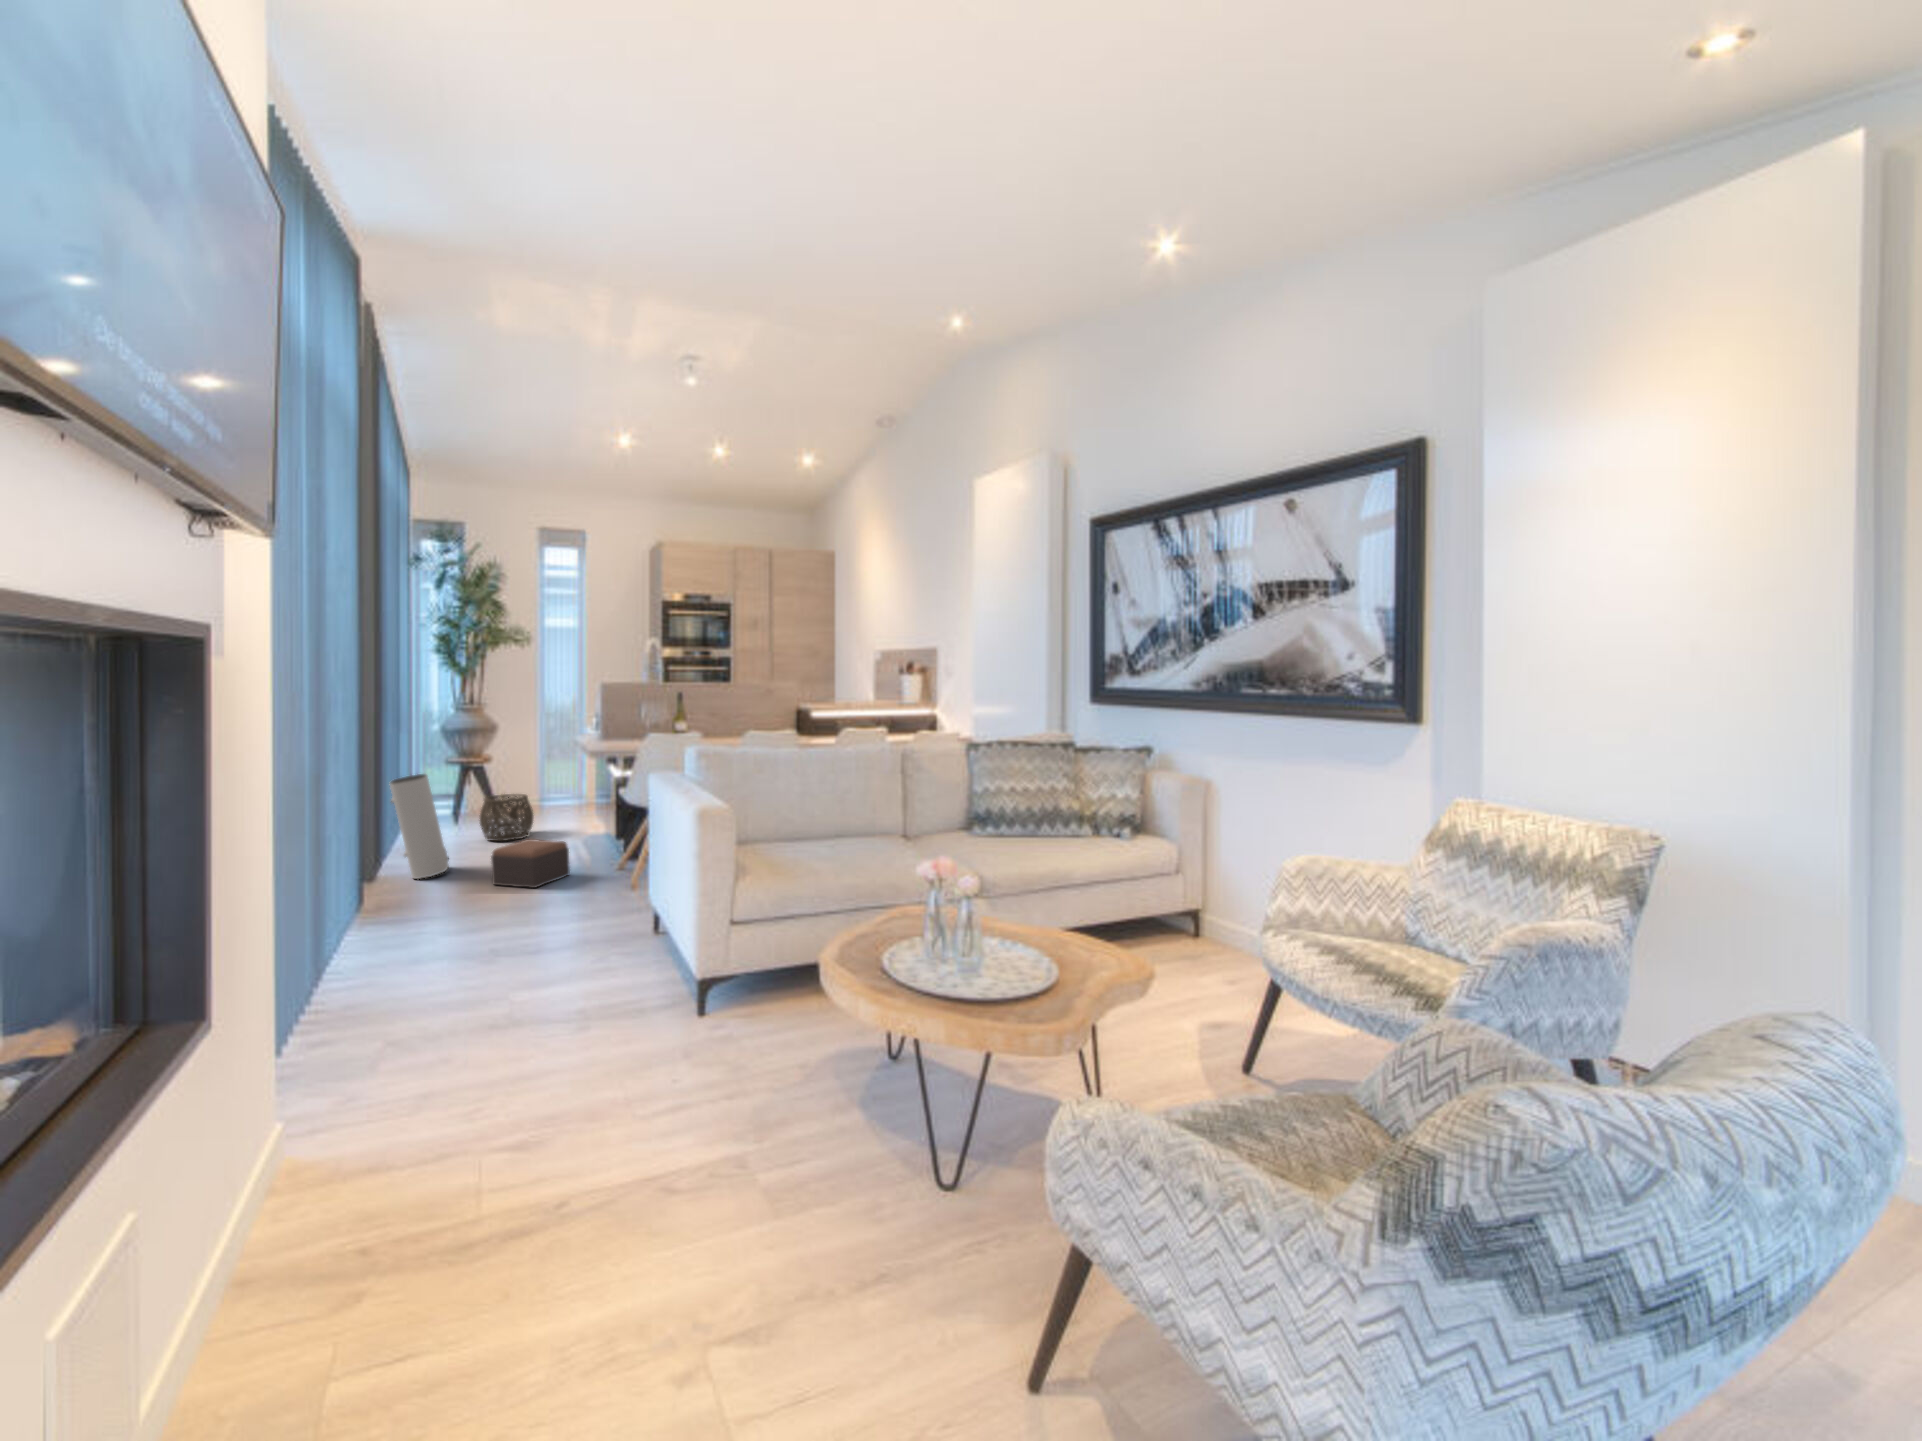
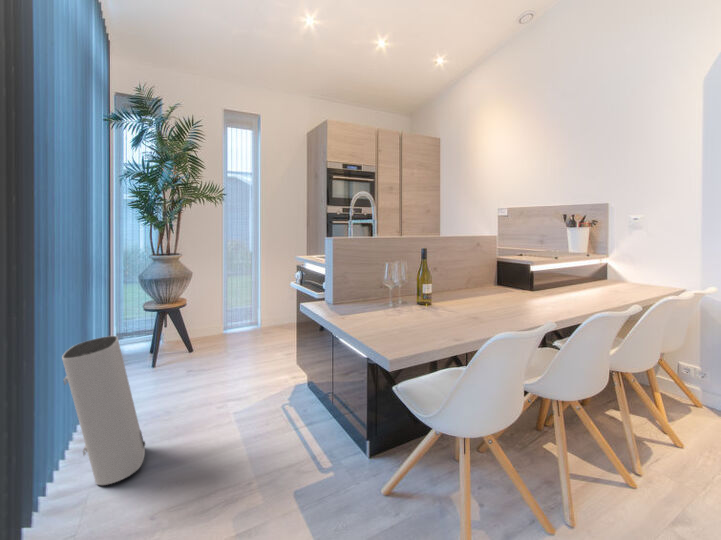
woven basket: present [480,794,534,841] -> none [177,340,229,392]
footstool: present [491,839,570,888] -> none [205,423,304,520]

